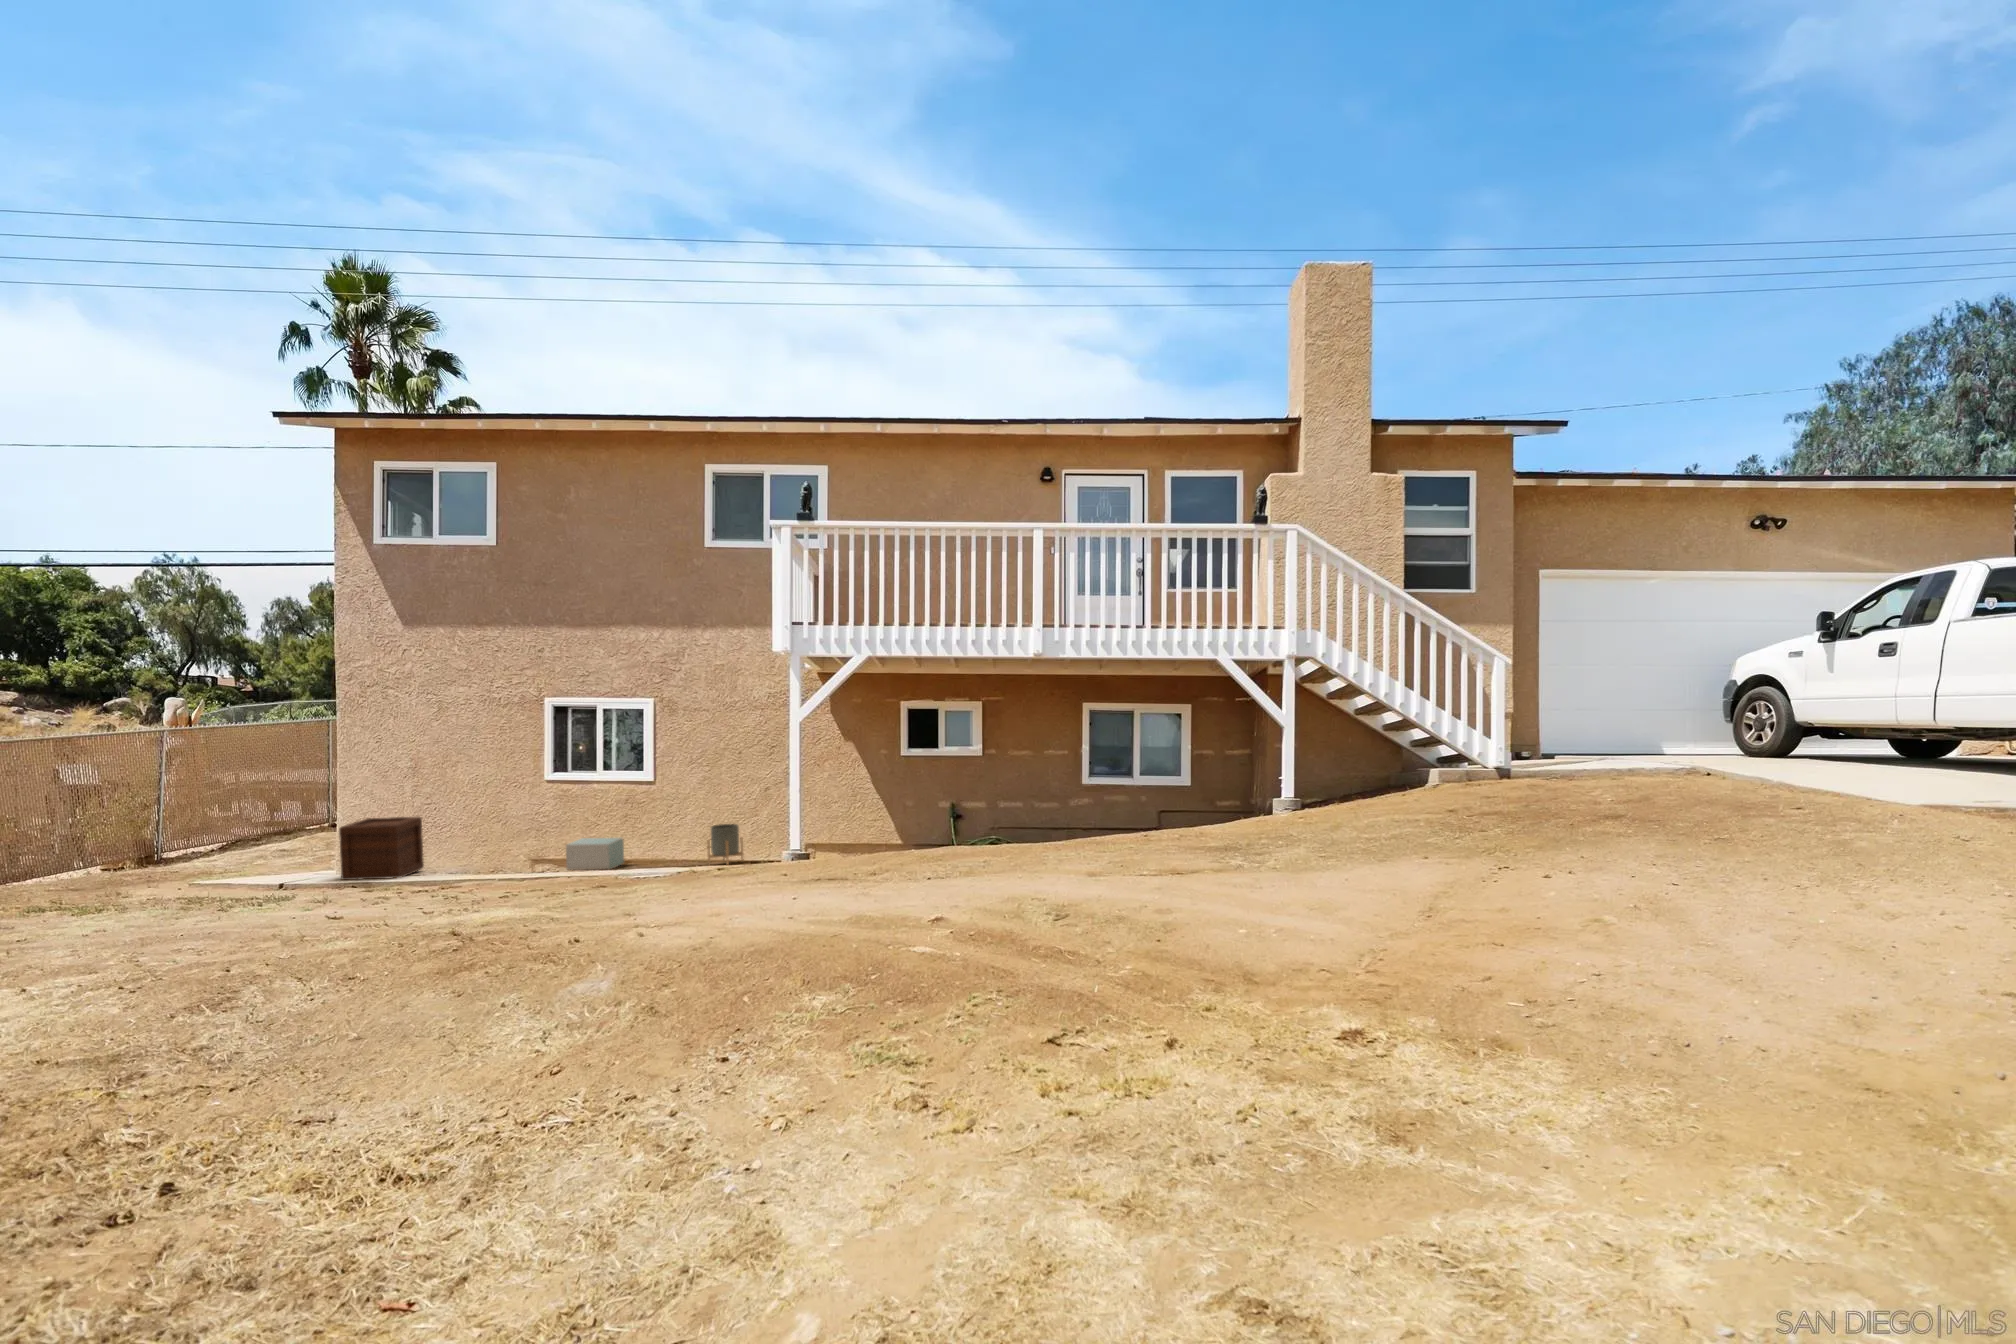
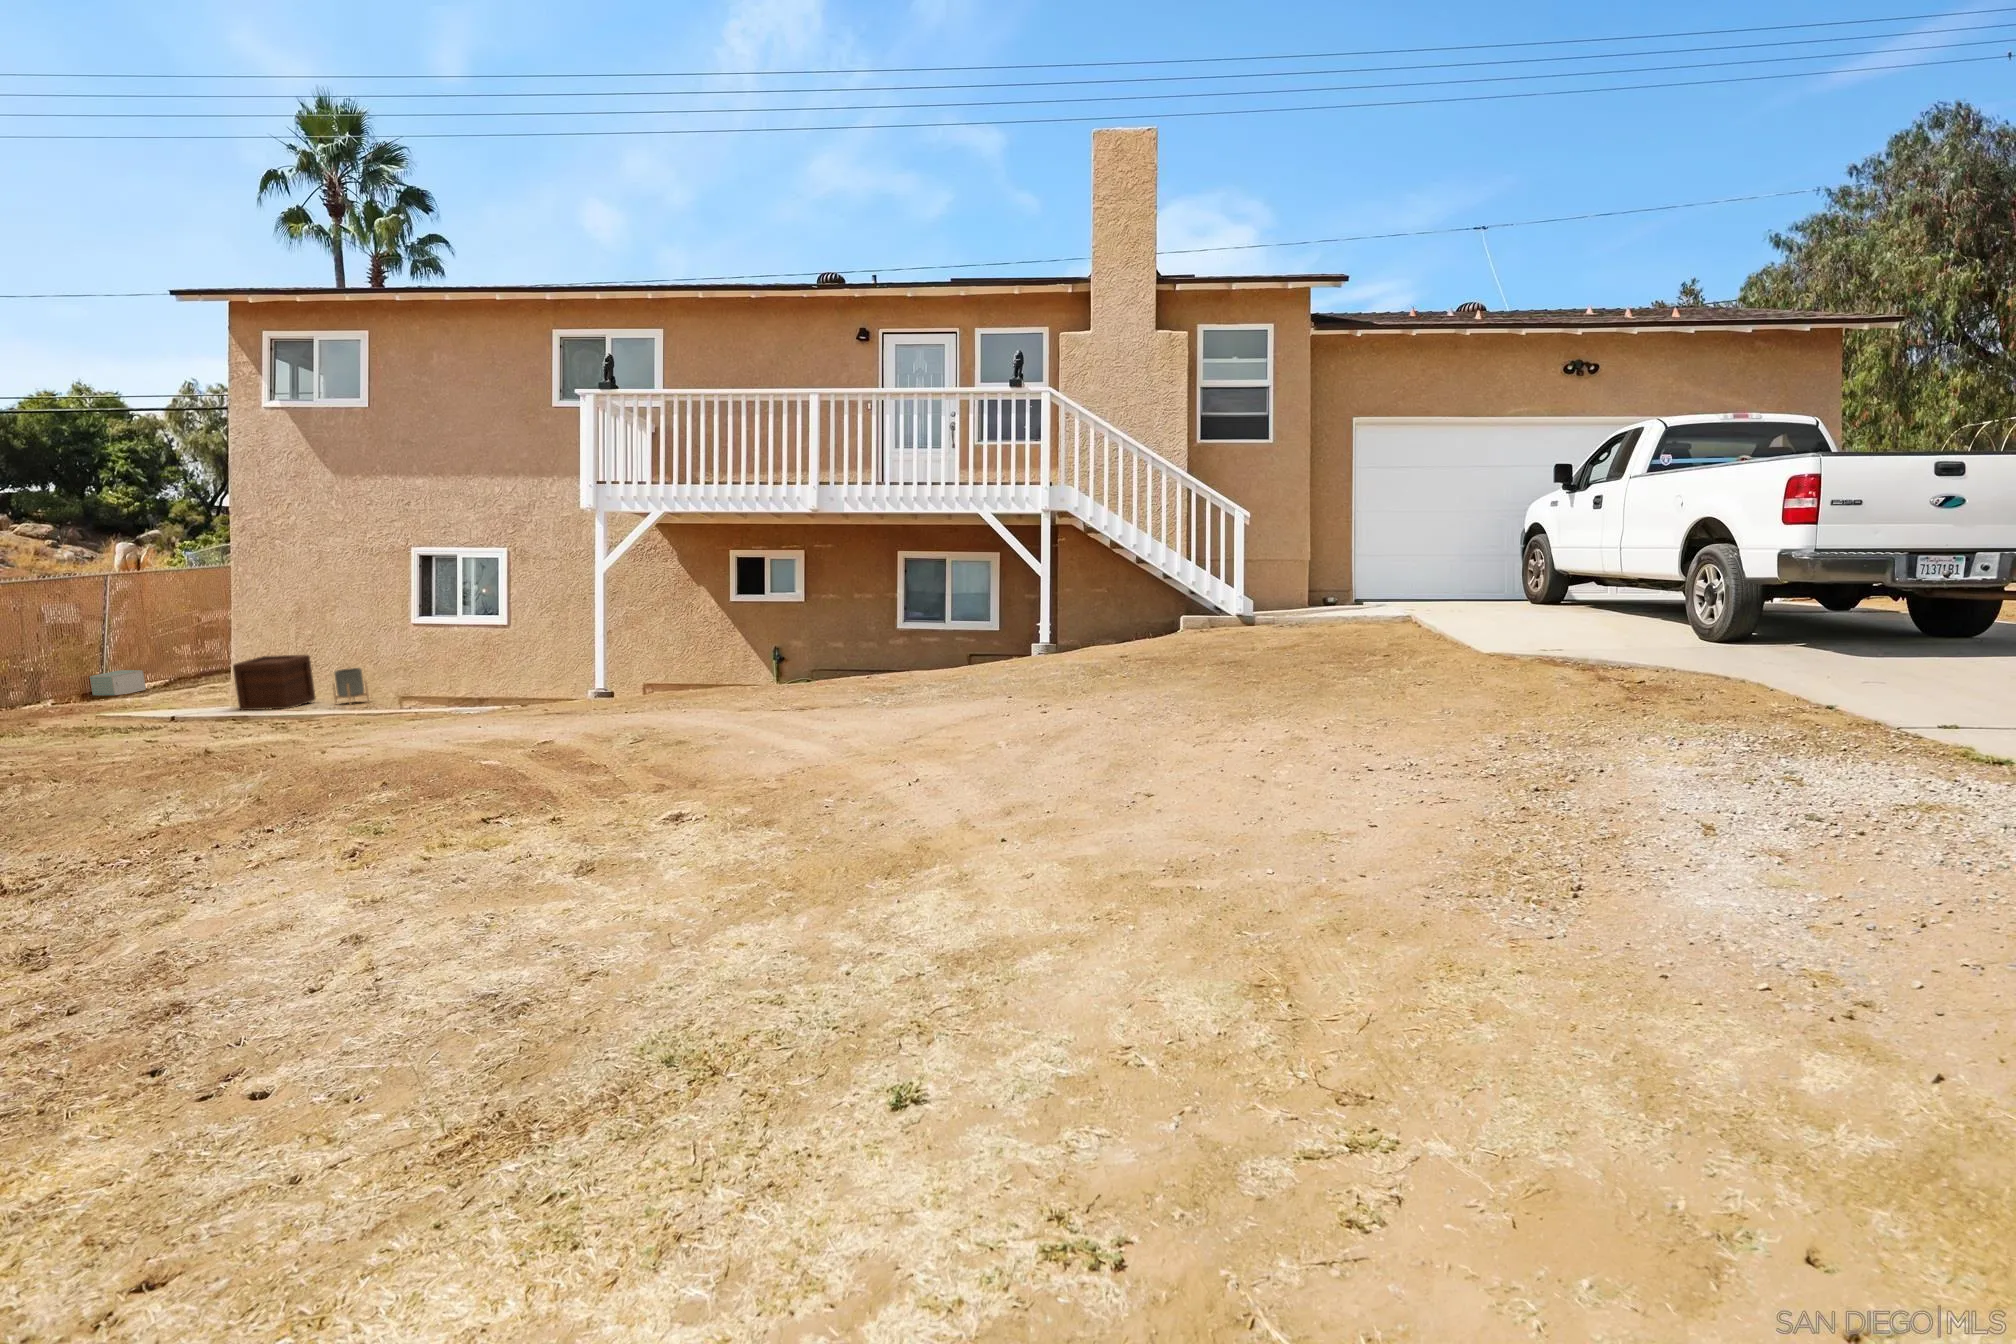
planter: present [707,824,744,864] -> present [332,668,369,704]
storage box: present [566,838,624,870] -> present [90,670,146,695]

